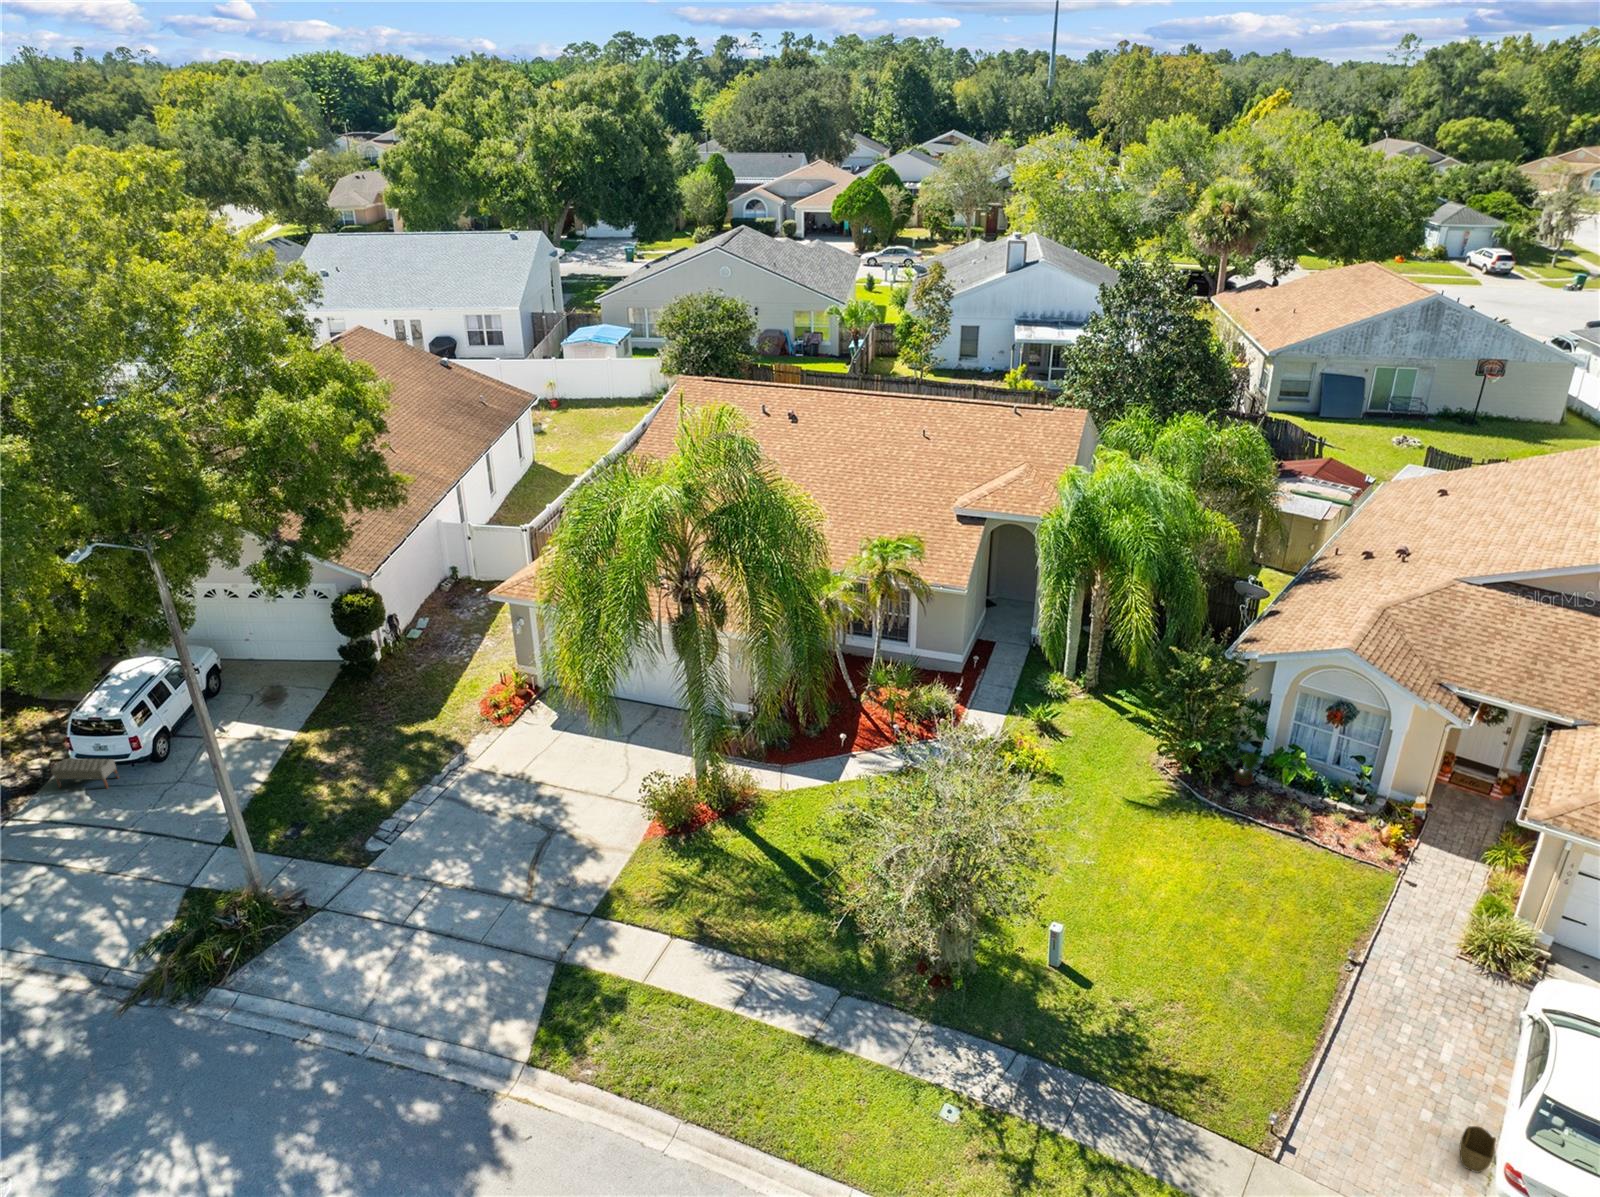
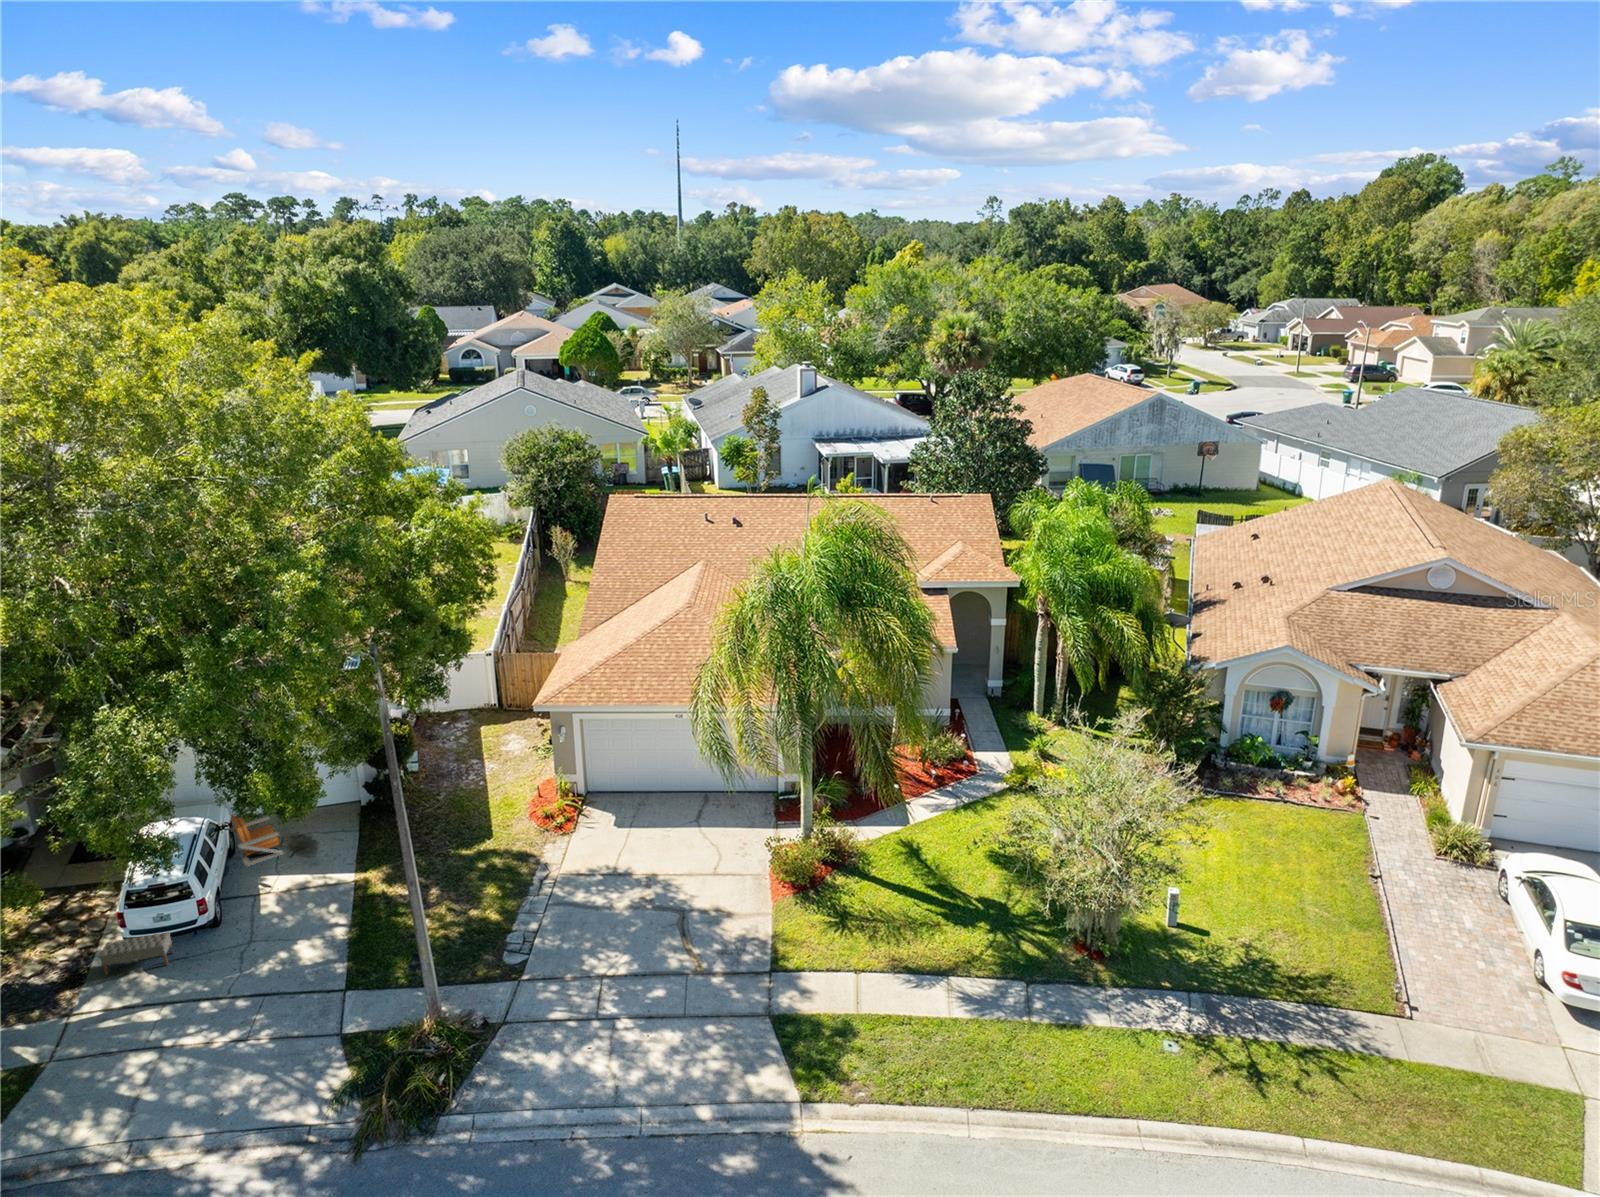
lounge chair: none [215,656,262,708] -> present [230,814,283,866]
potted tree: present [1234,754,1261,786] -> none [1214,742,1237,771]
woven basket: present [1460,1126,1496,1172] -> none [1514,961,1542,994]

